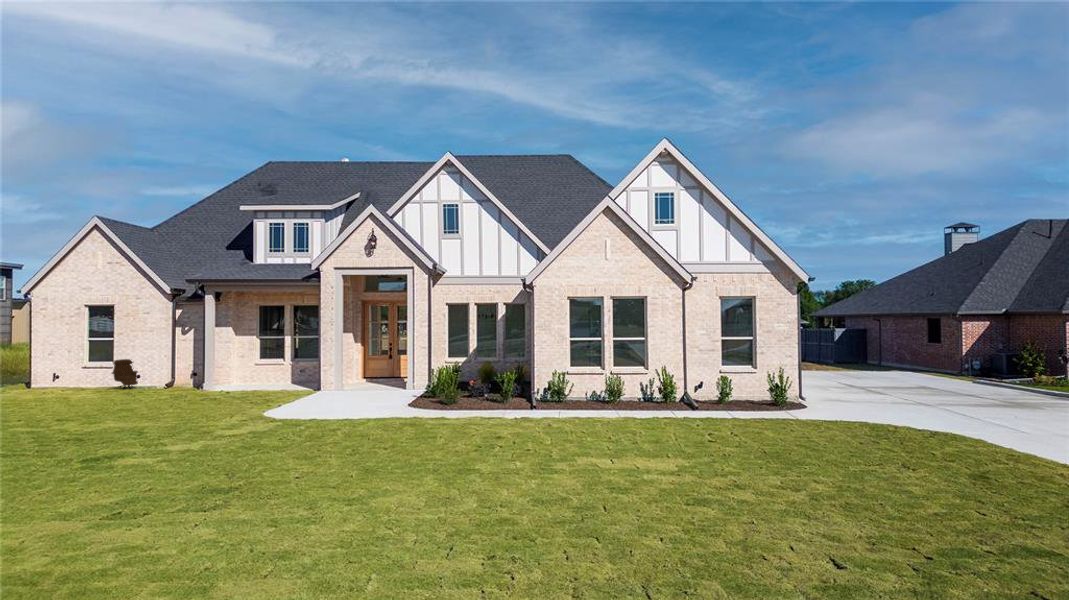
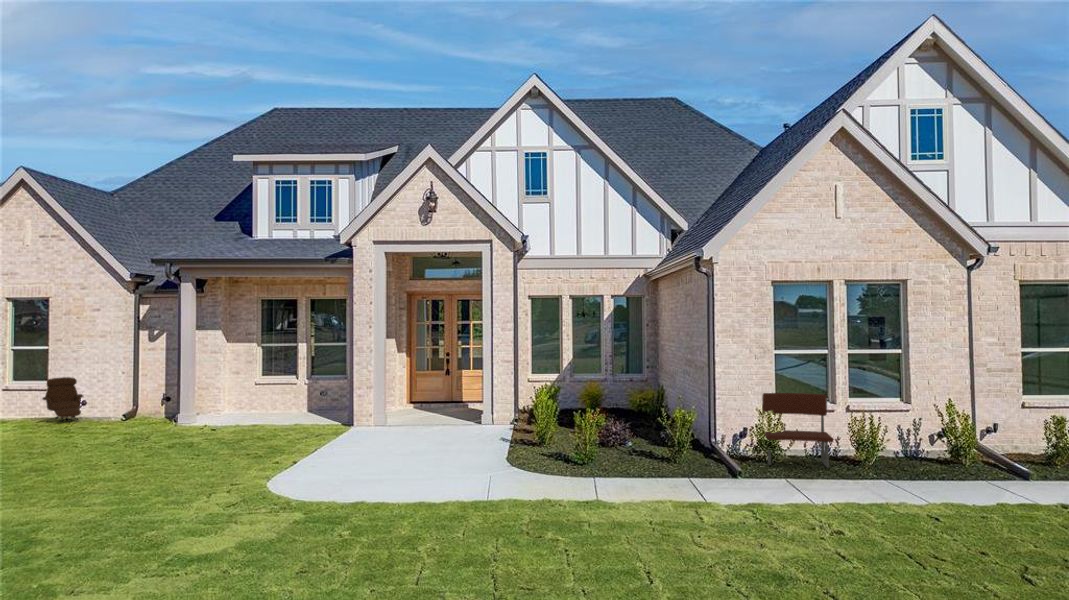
bench: none [556,364,595,406] -> present [762,393,833,468]

